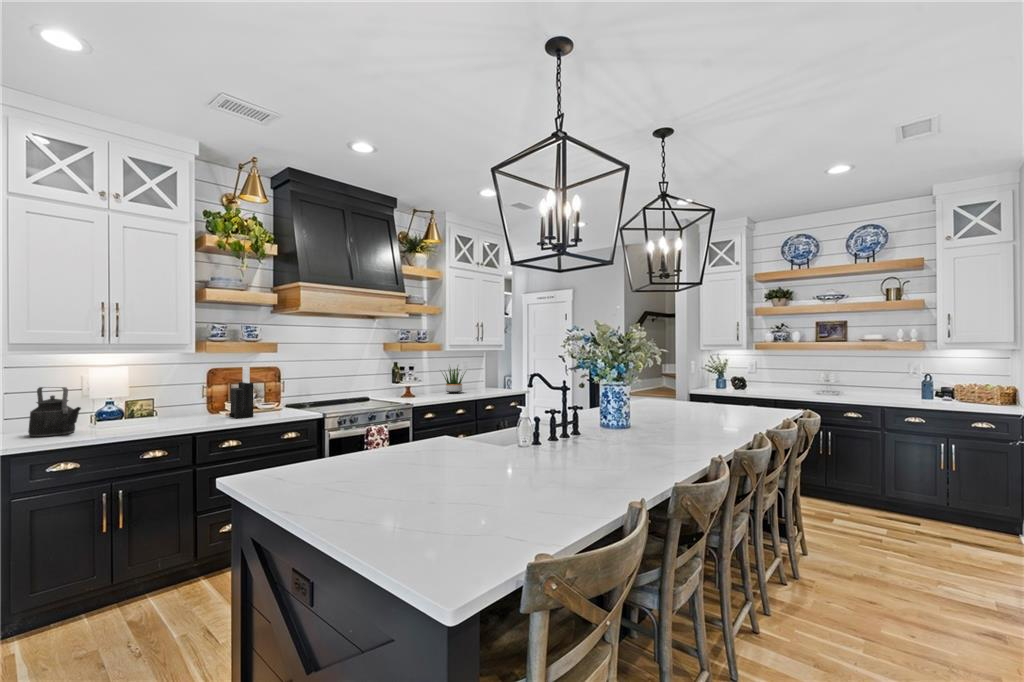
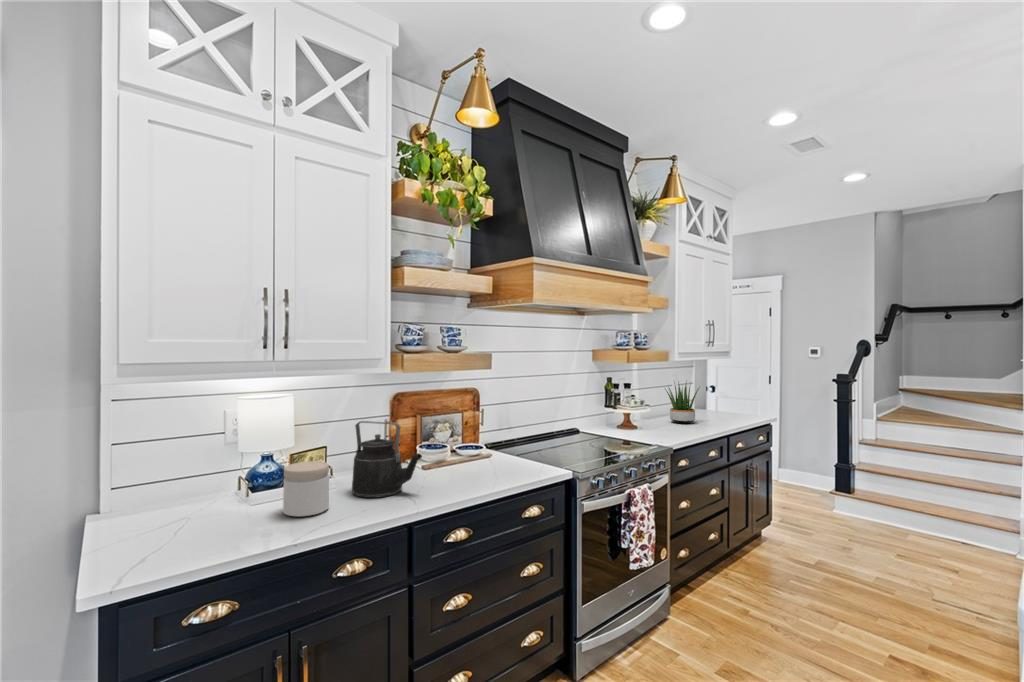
knife block: present [229,366,253,418] -> none [435,392,476,483]
kettle: present [28,387,81,437] -> present [352,421,422,498]
jar: none [112,402,143,430] -> present [283,461,329,517]

